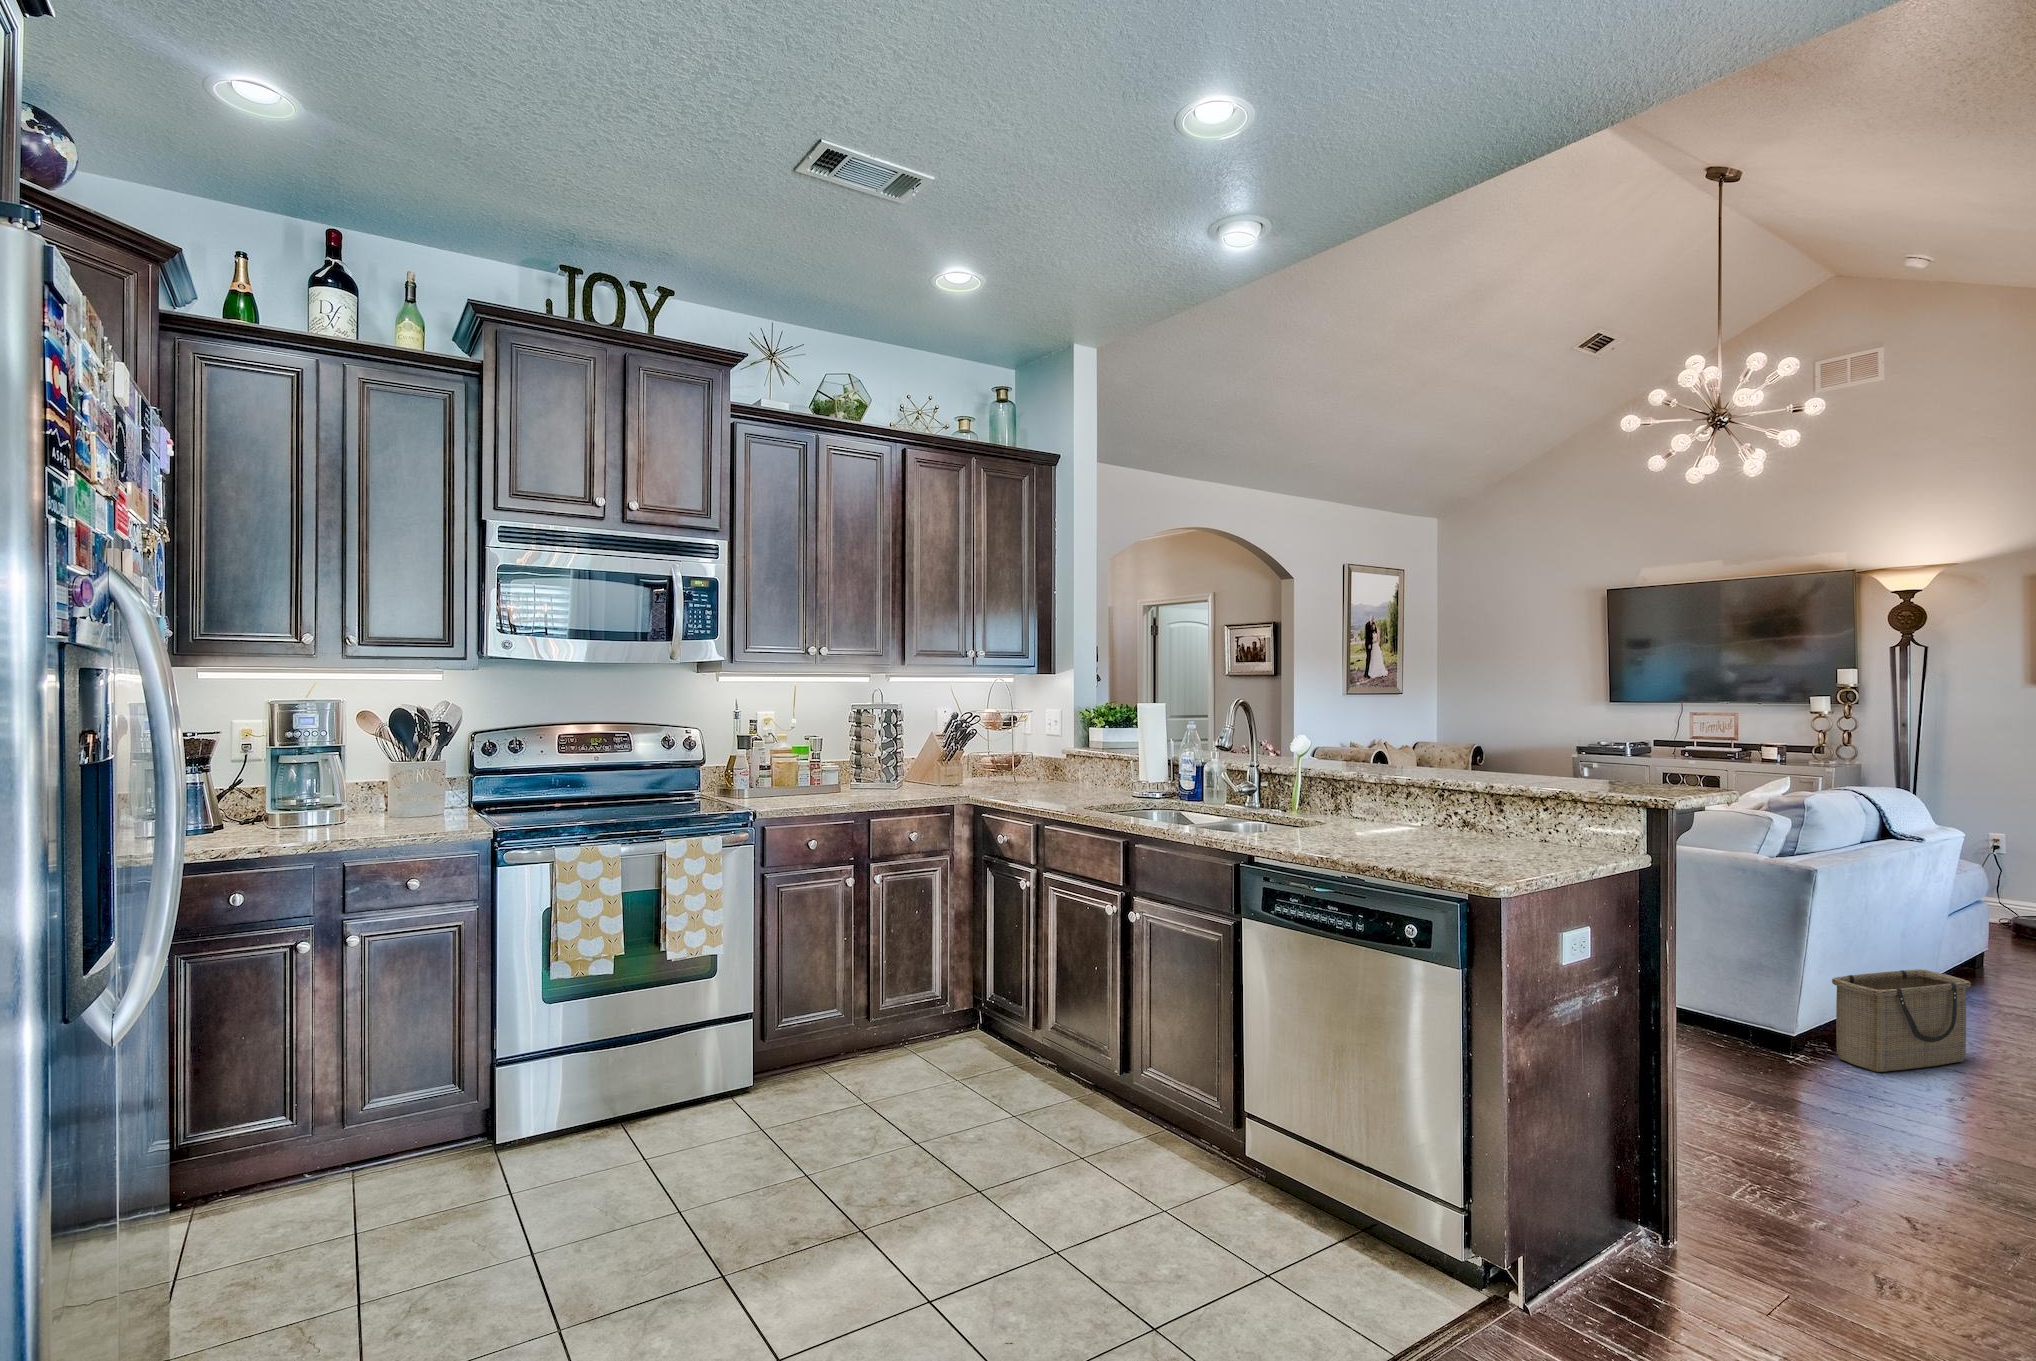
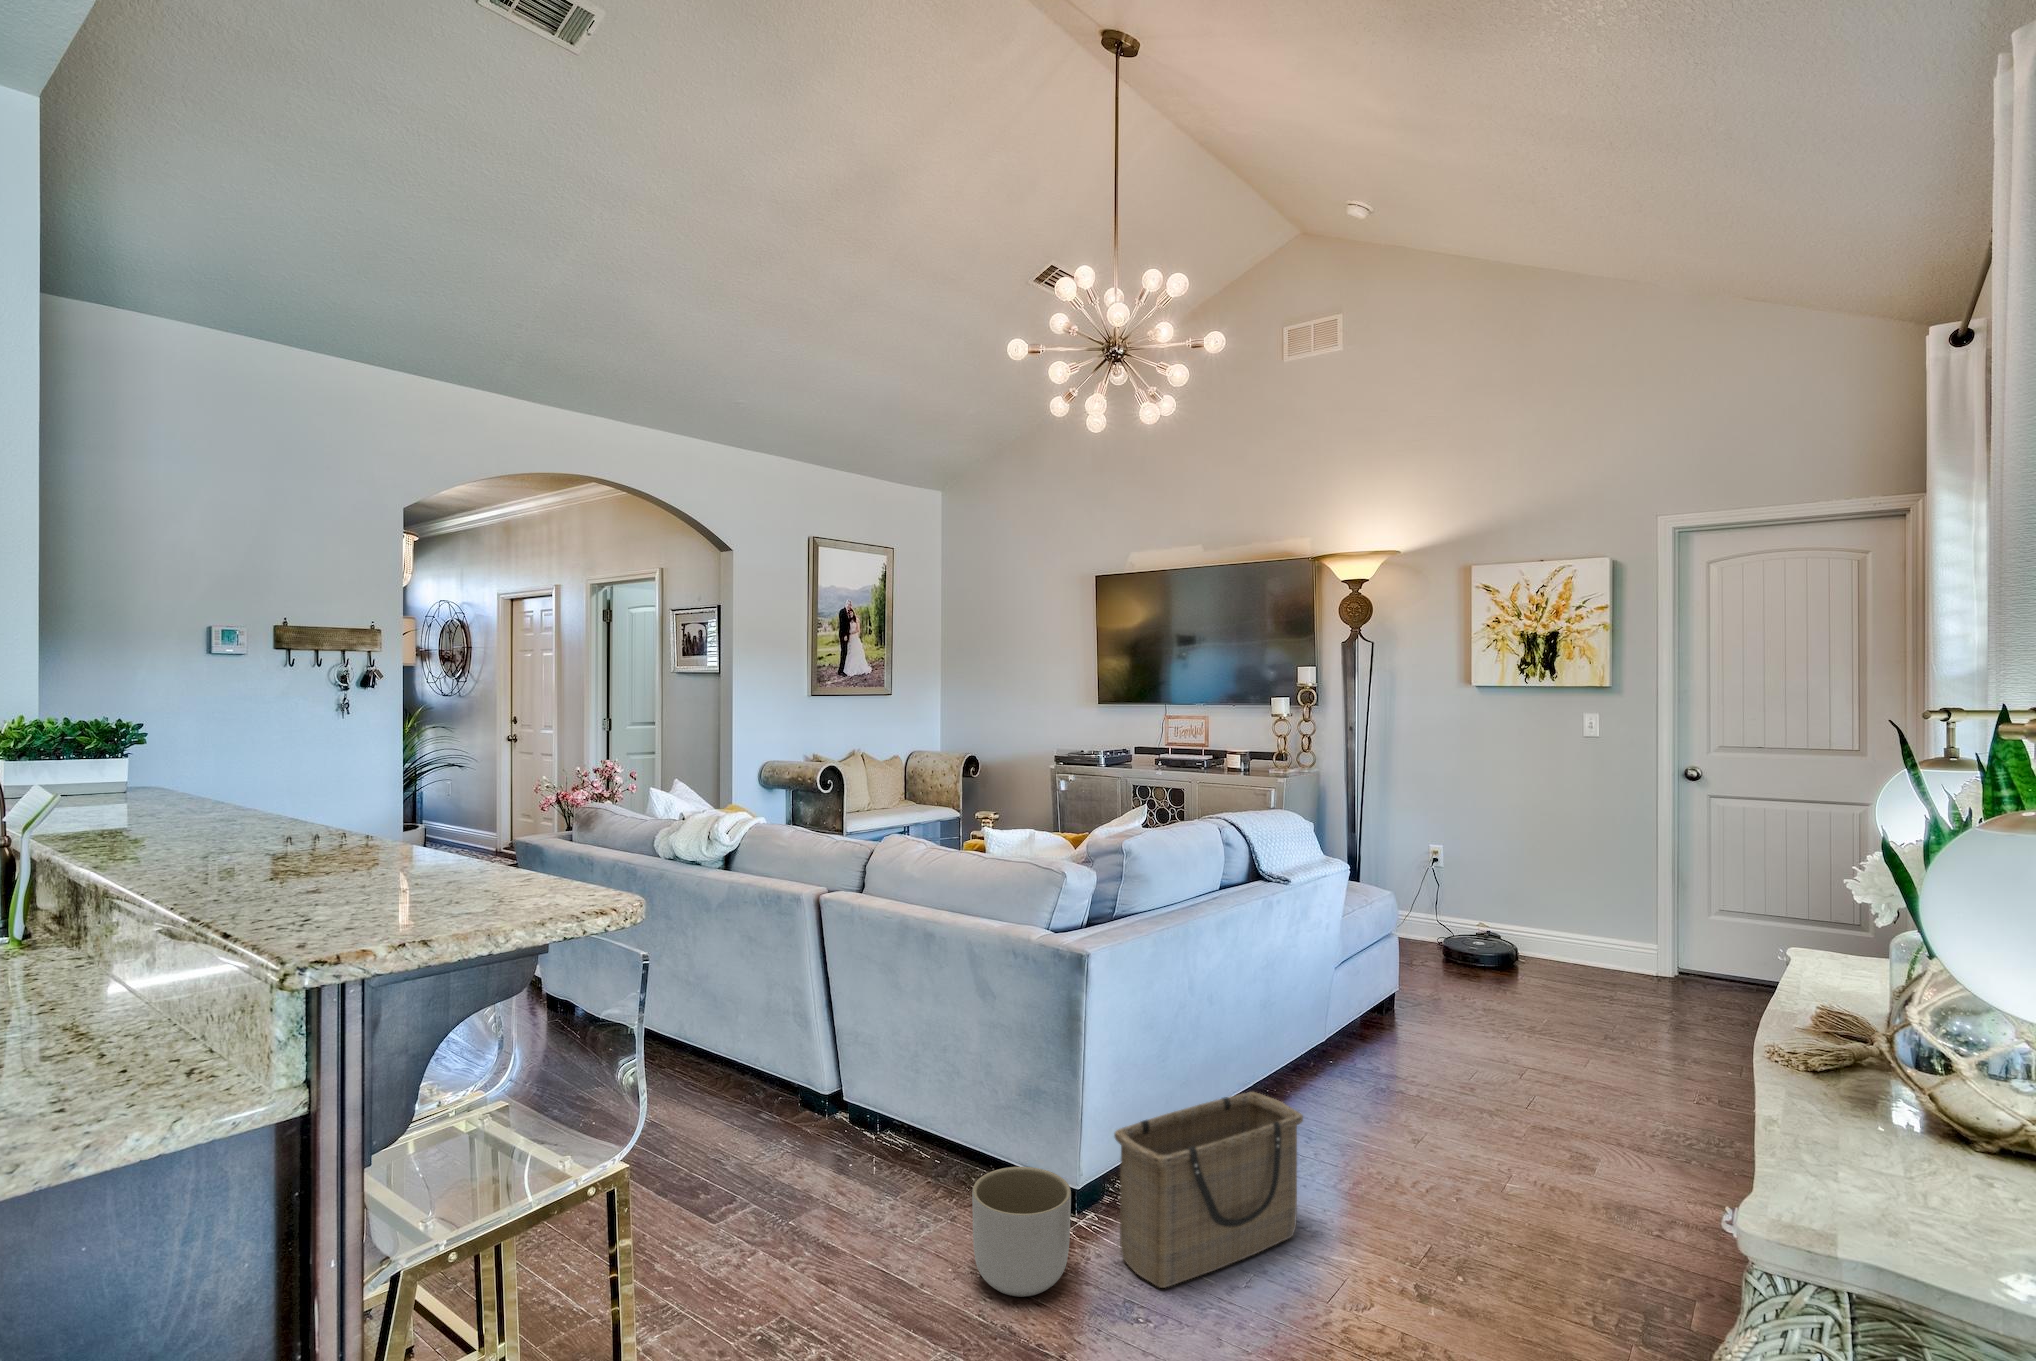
planter: none [1737,997,1810,1066] -> present [972,1167,1071,1297]

